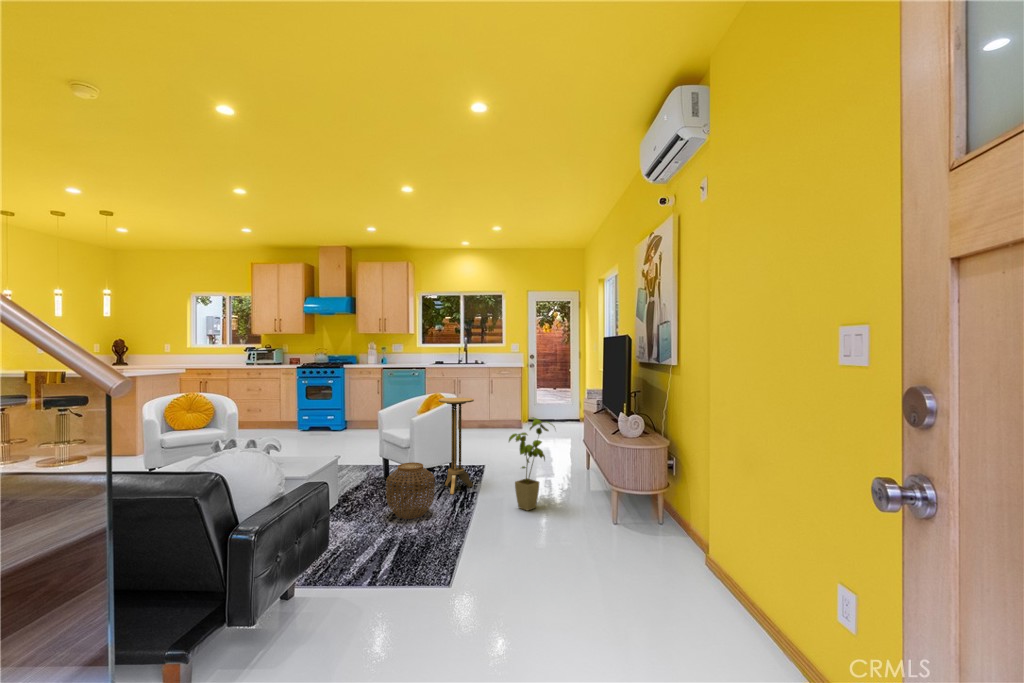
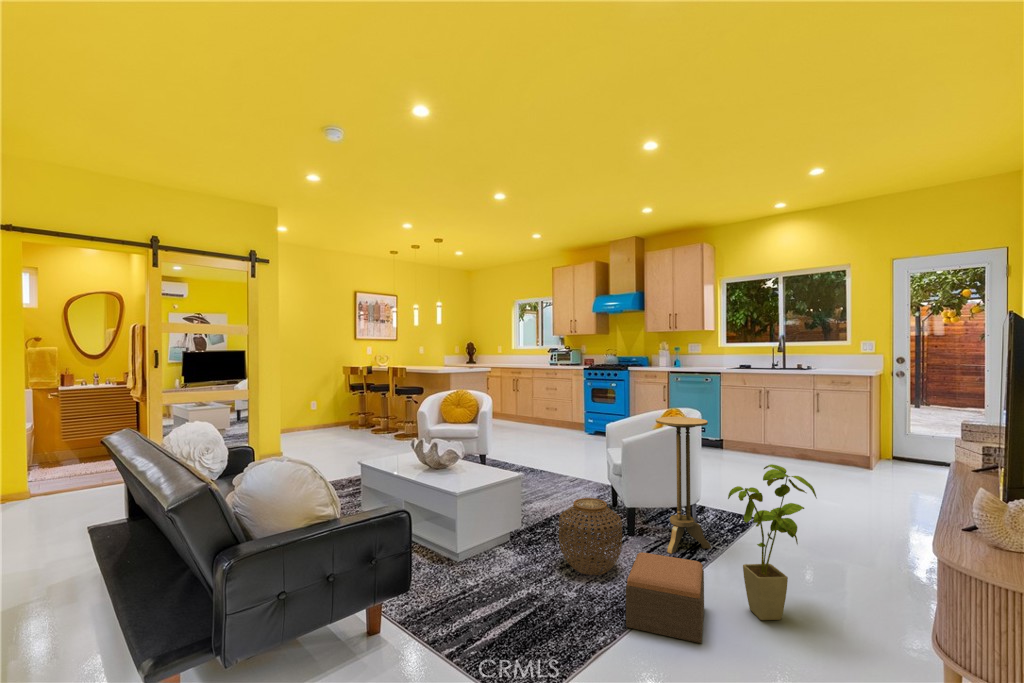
footstool: none [455,485,510,535] -> present [626,552,704,643]

